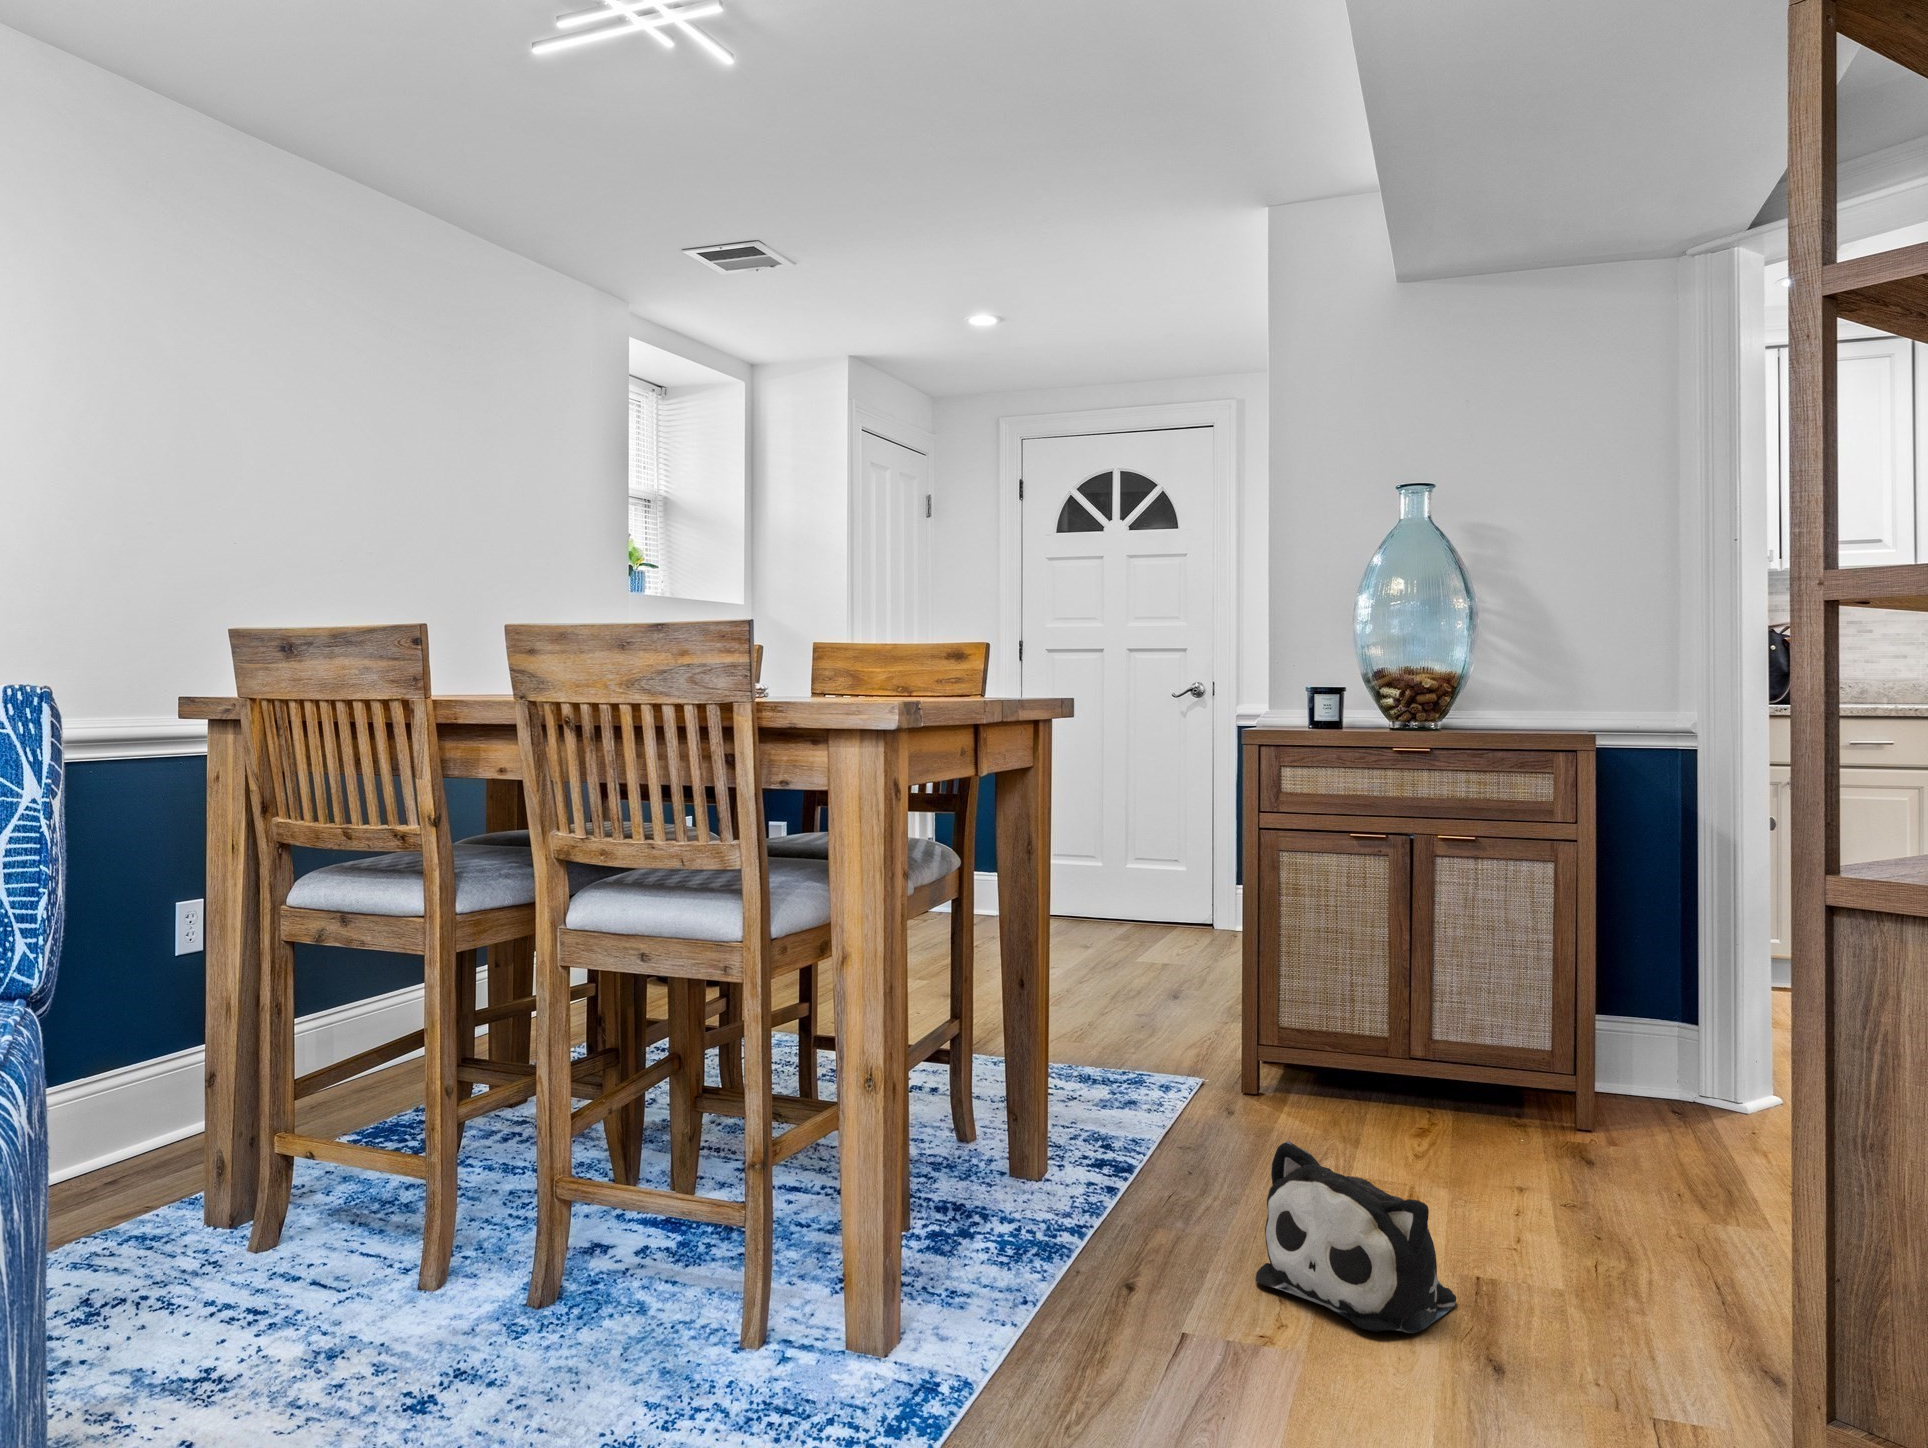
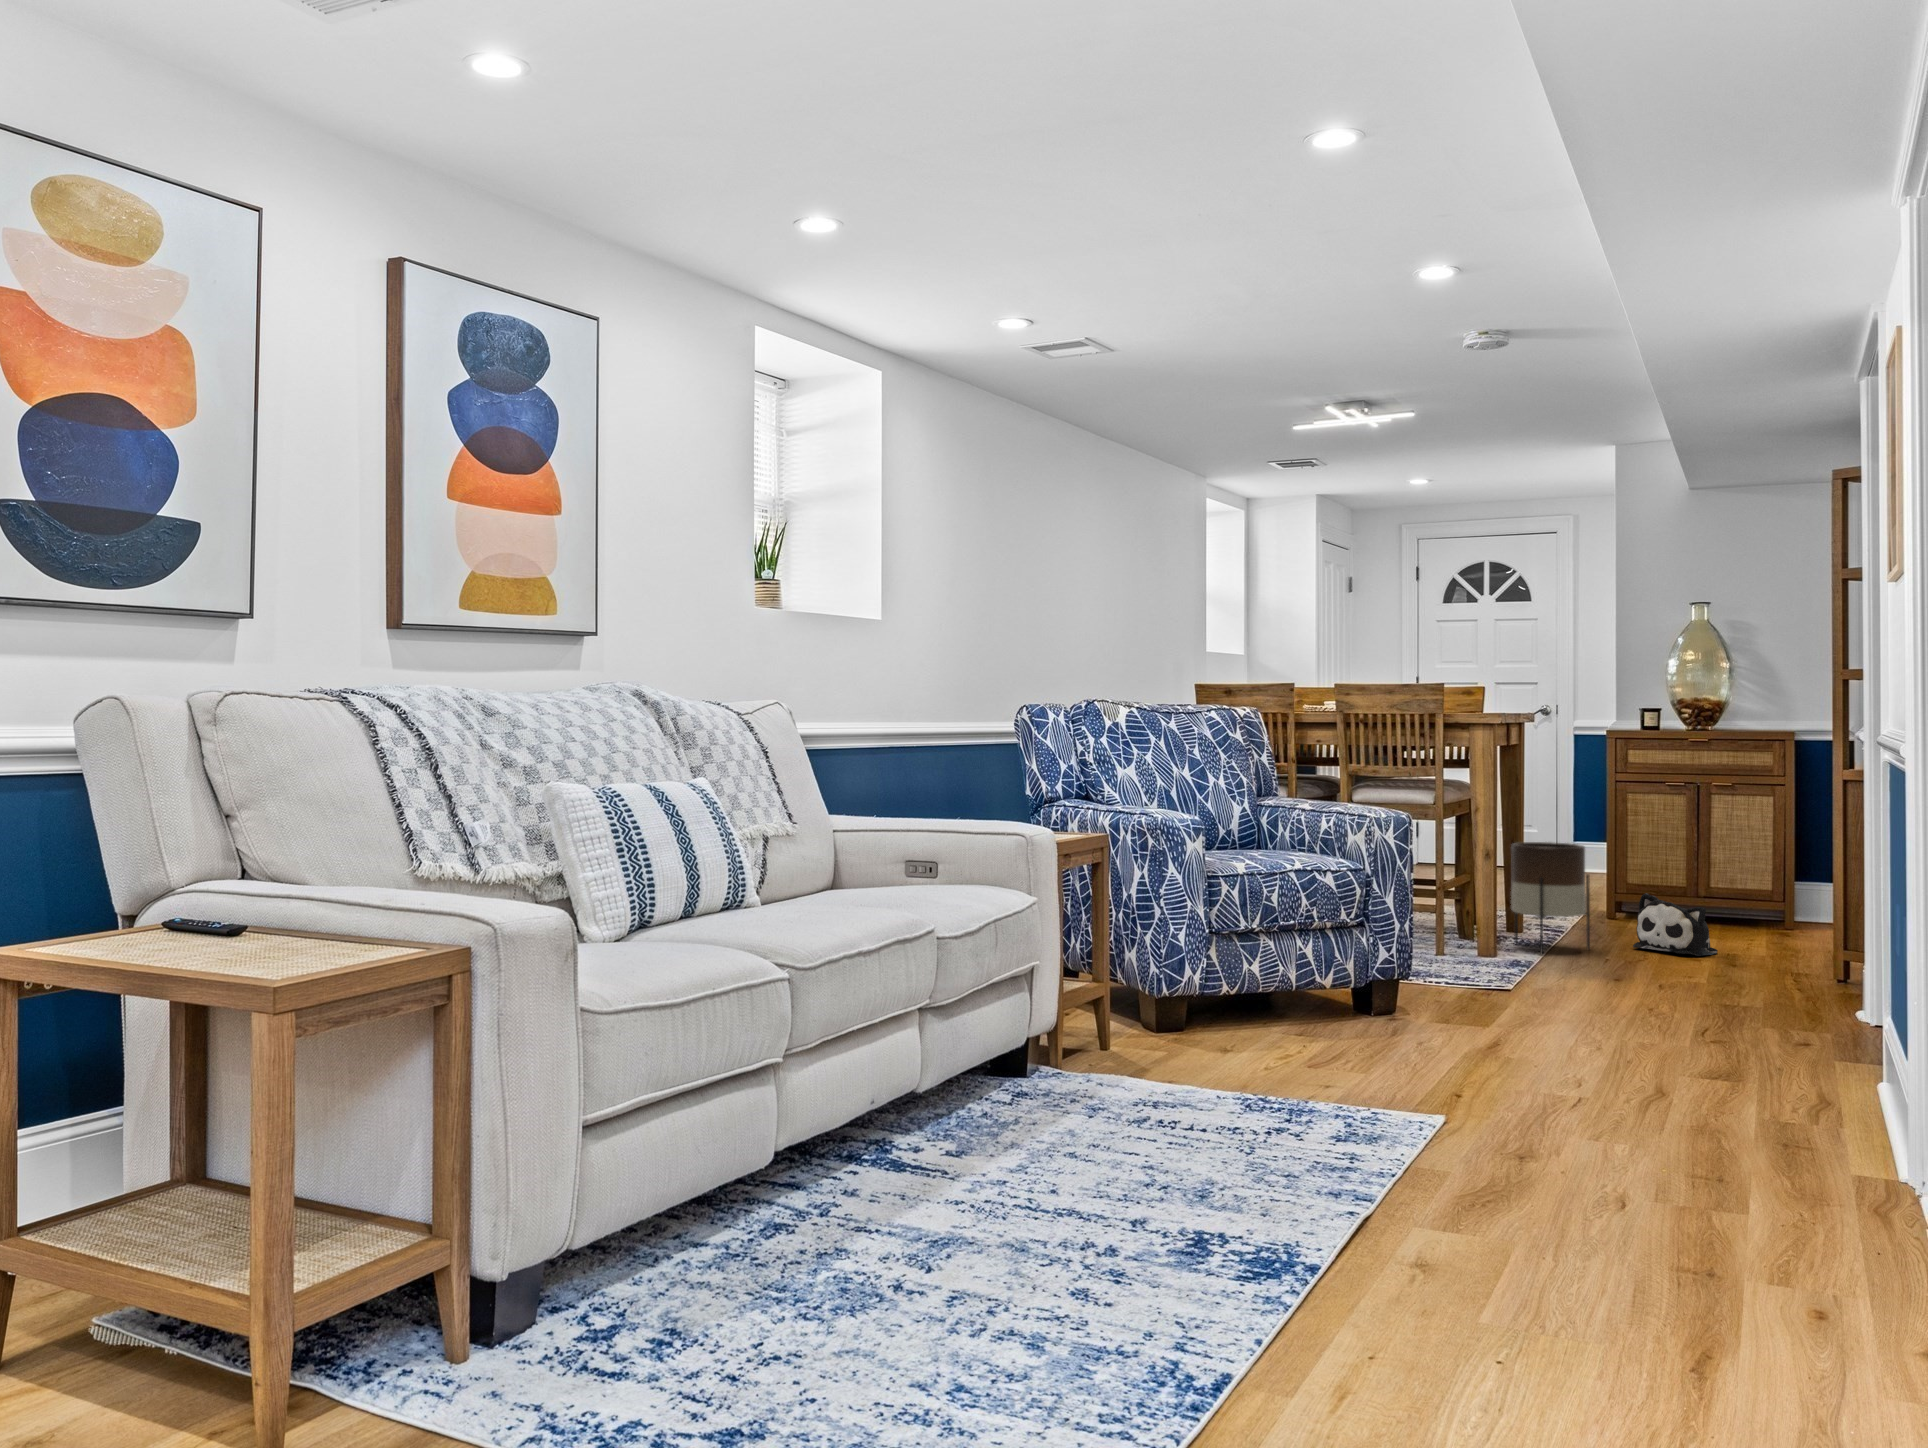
planter: none [956,1016,1147,1350] -> present [1511,842,1590,954]

